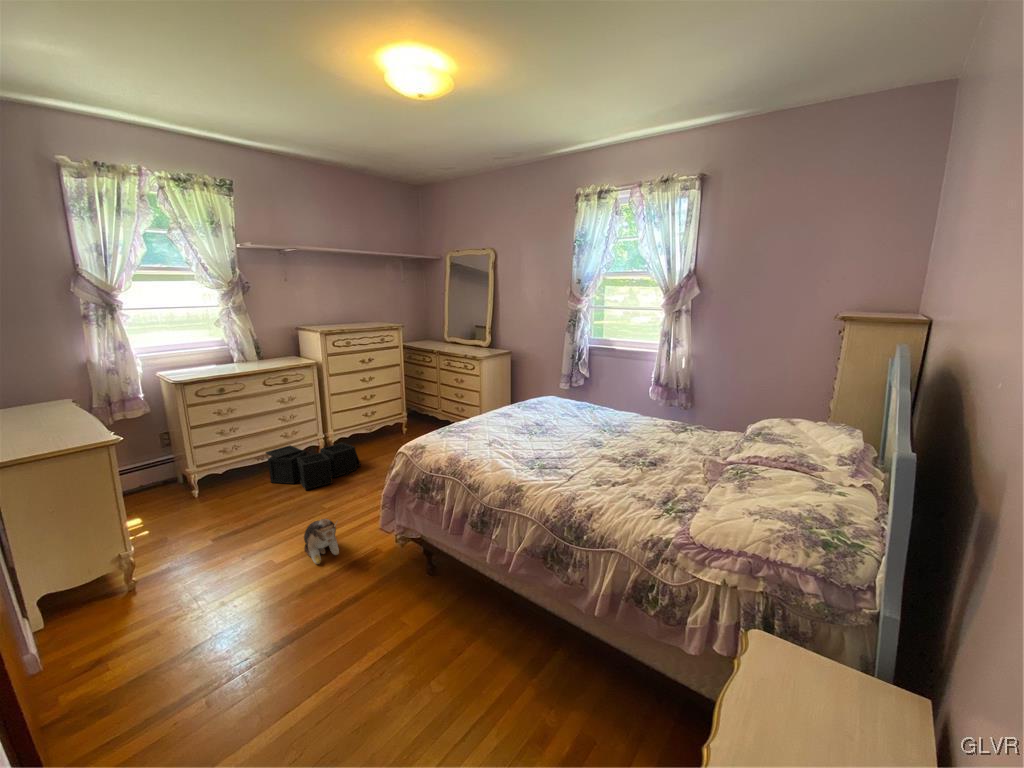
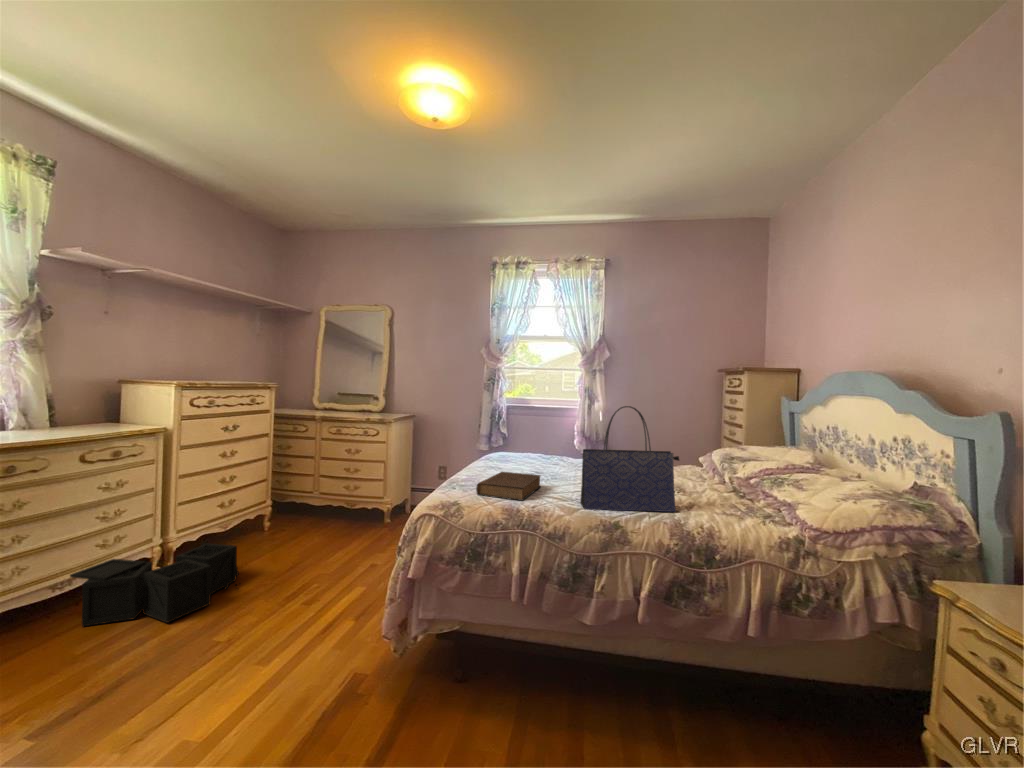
tote bag: none [512,380,605,487] -> present [580,406,679,512]
book: none [452,421,520,452] -> present [476,472,540,501]
plush toy: present [304,519,339,564] -> none [230,630,335,719]

